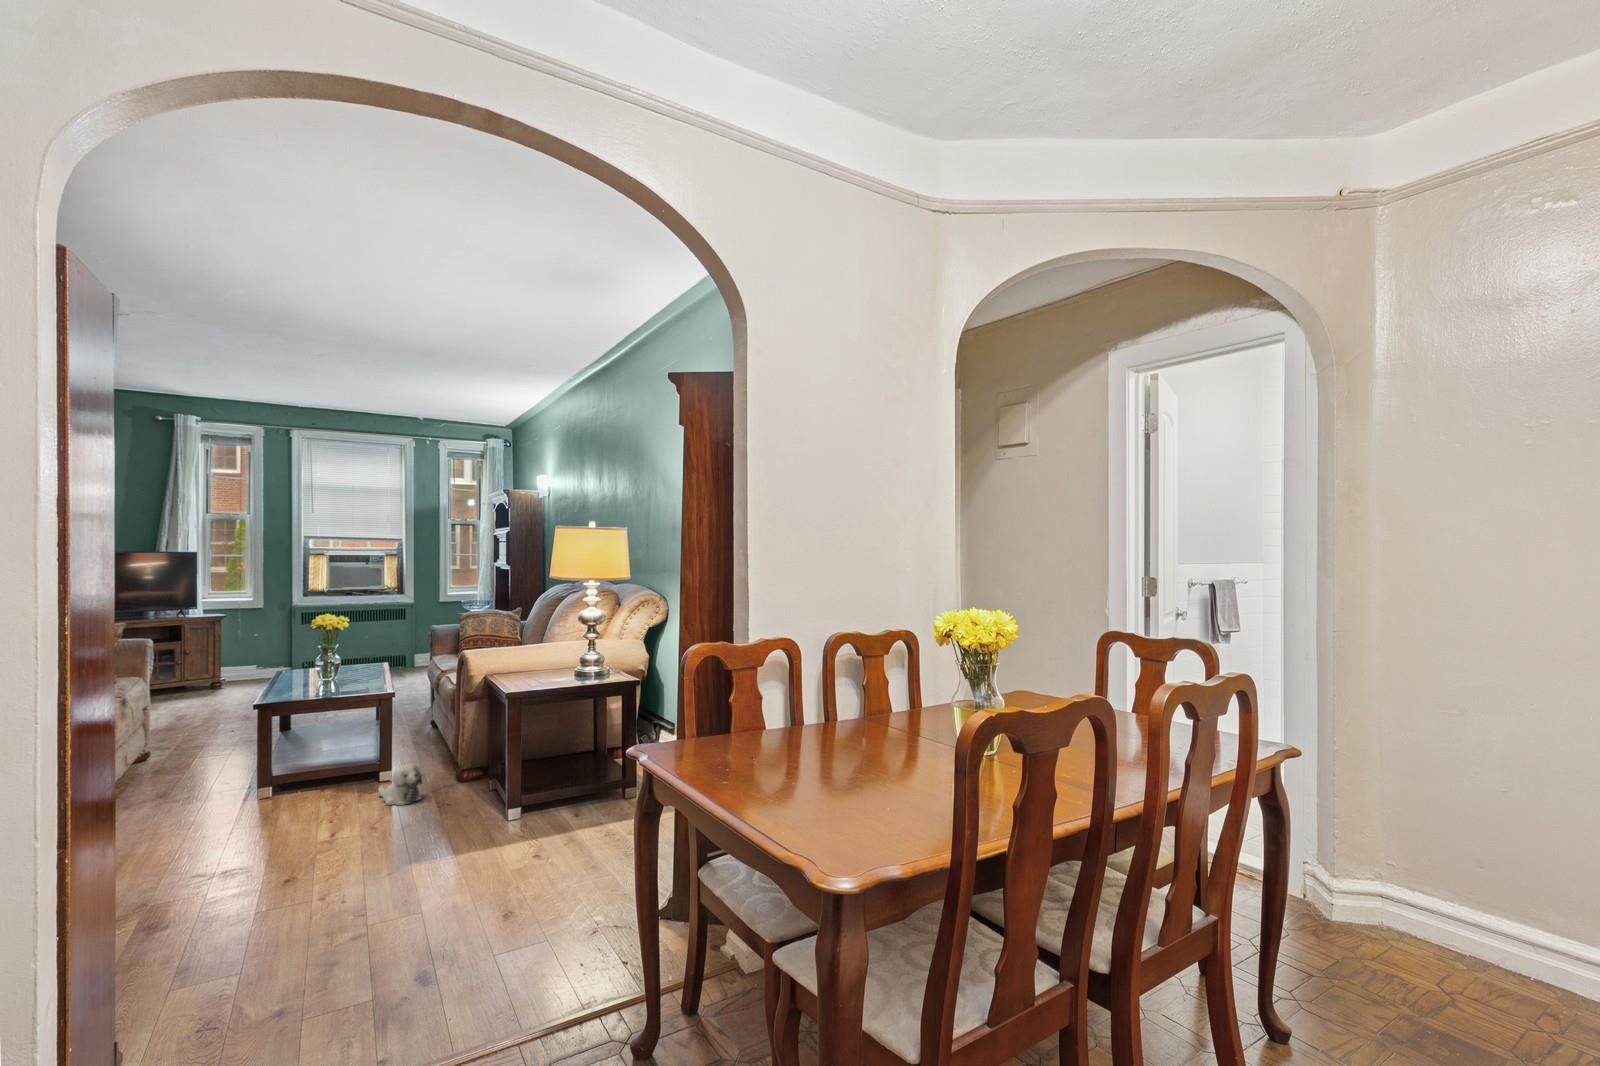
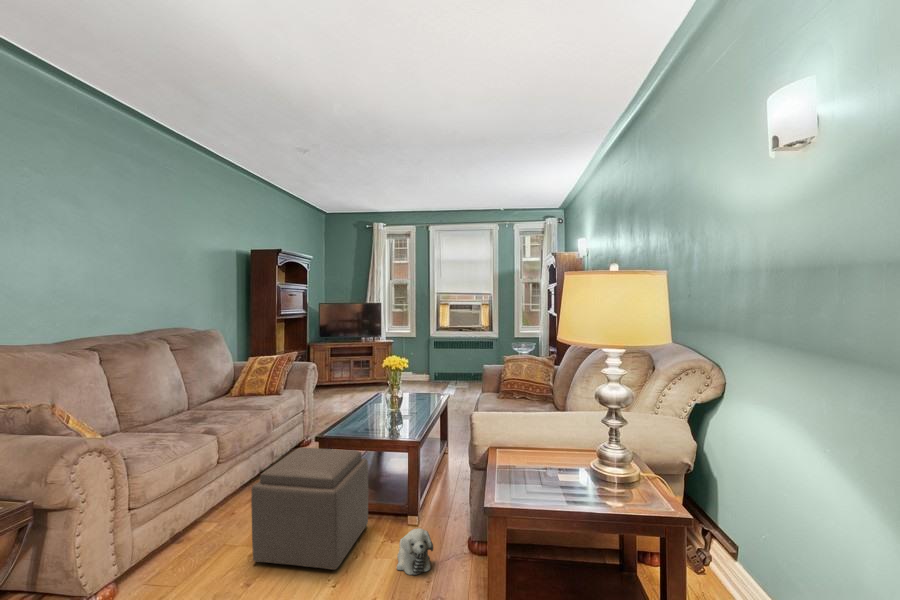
ottoman: none [202,710,328,834] -> present [251,448,368,570]

